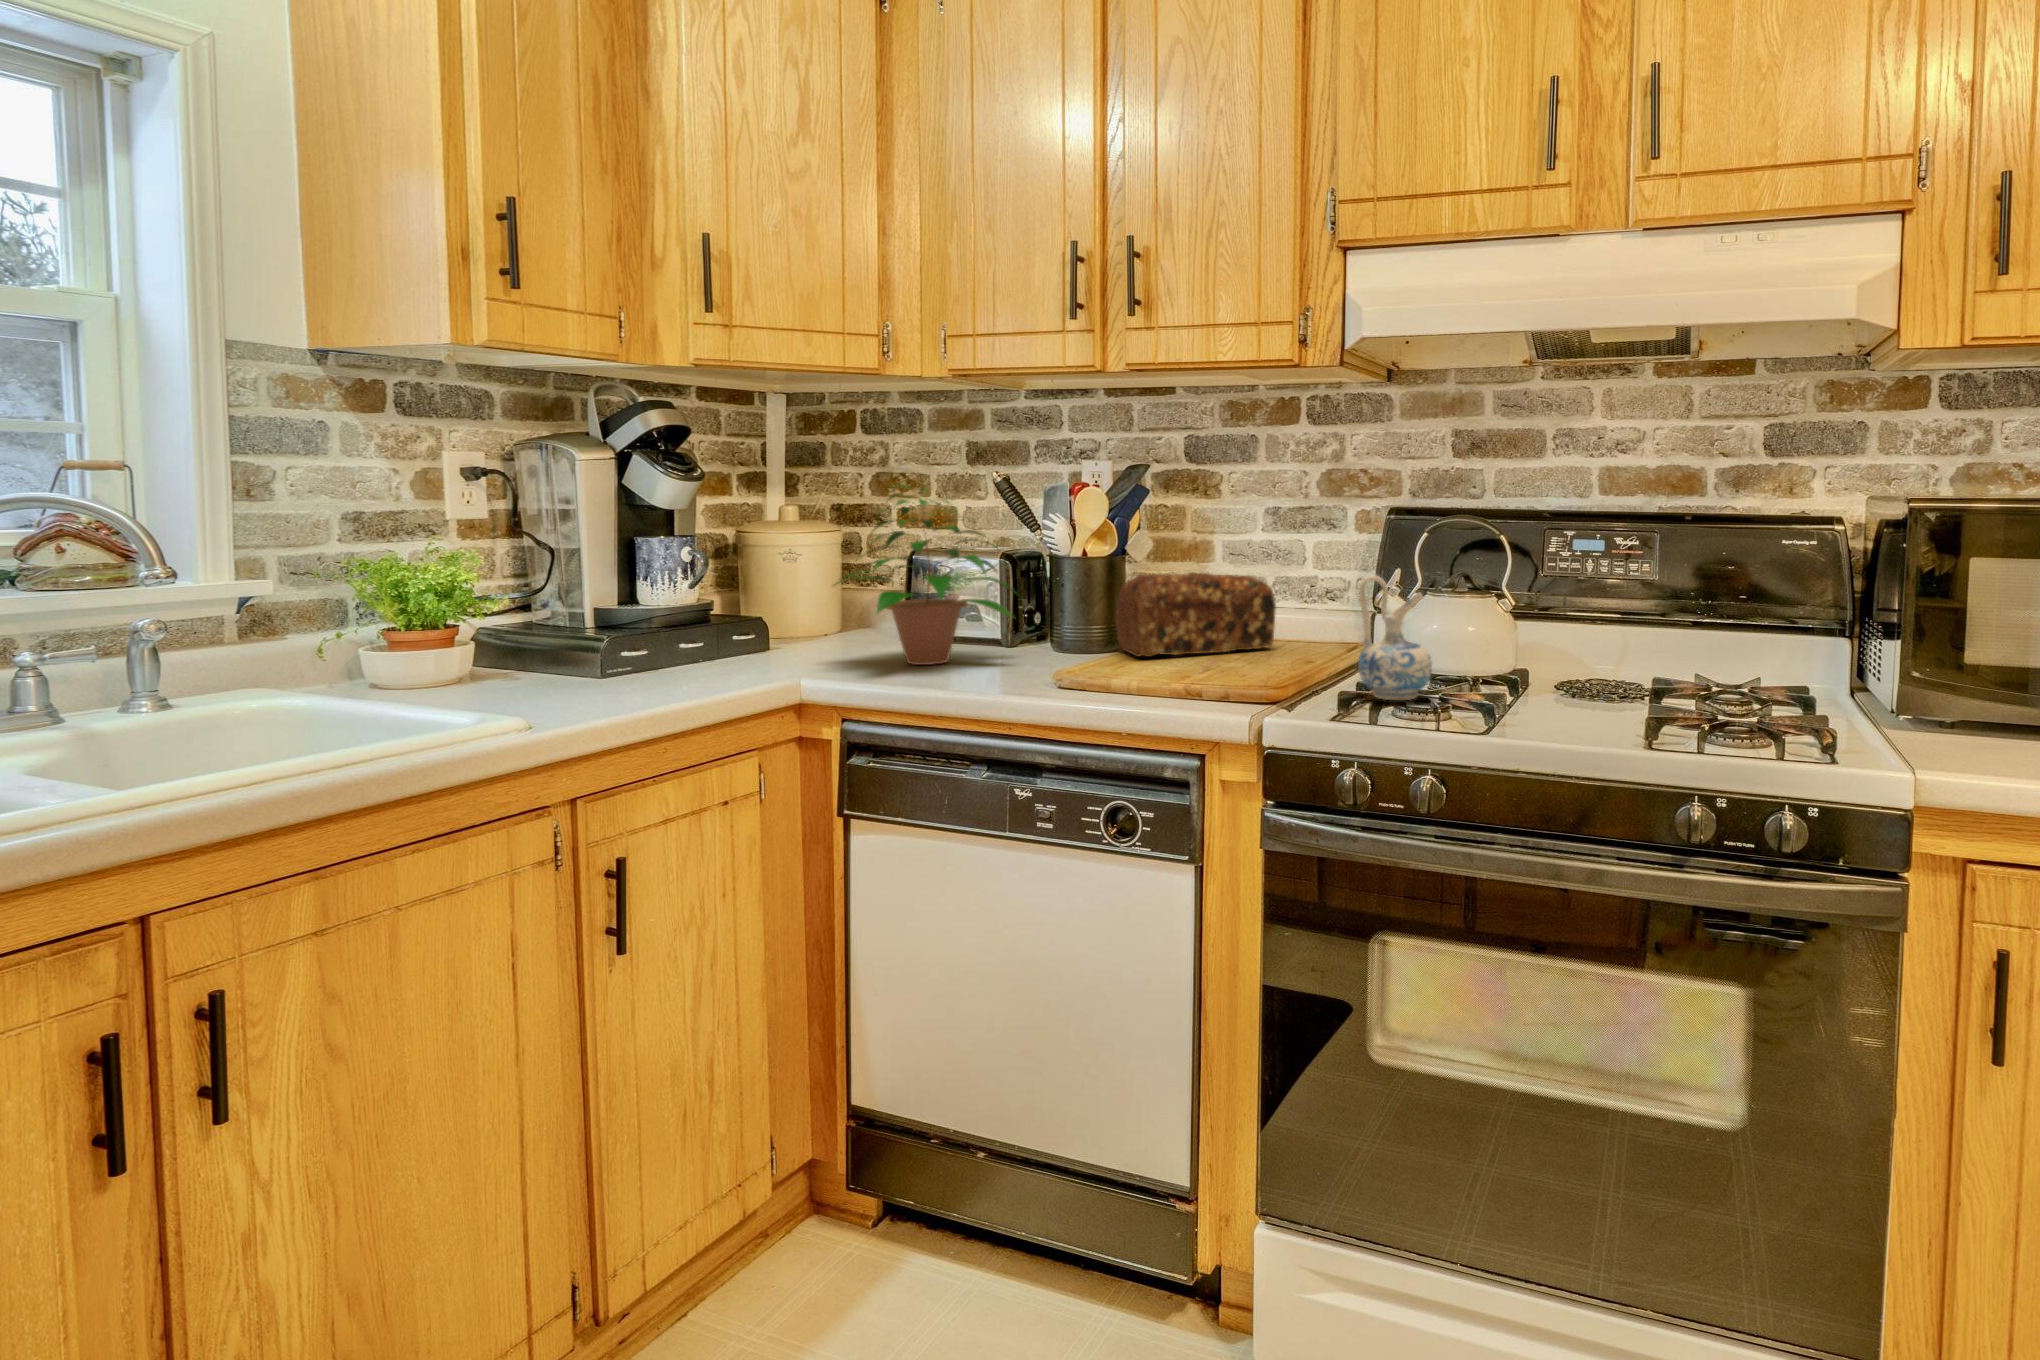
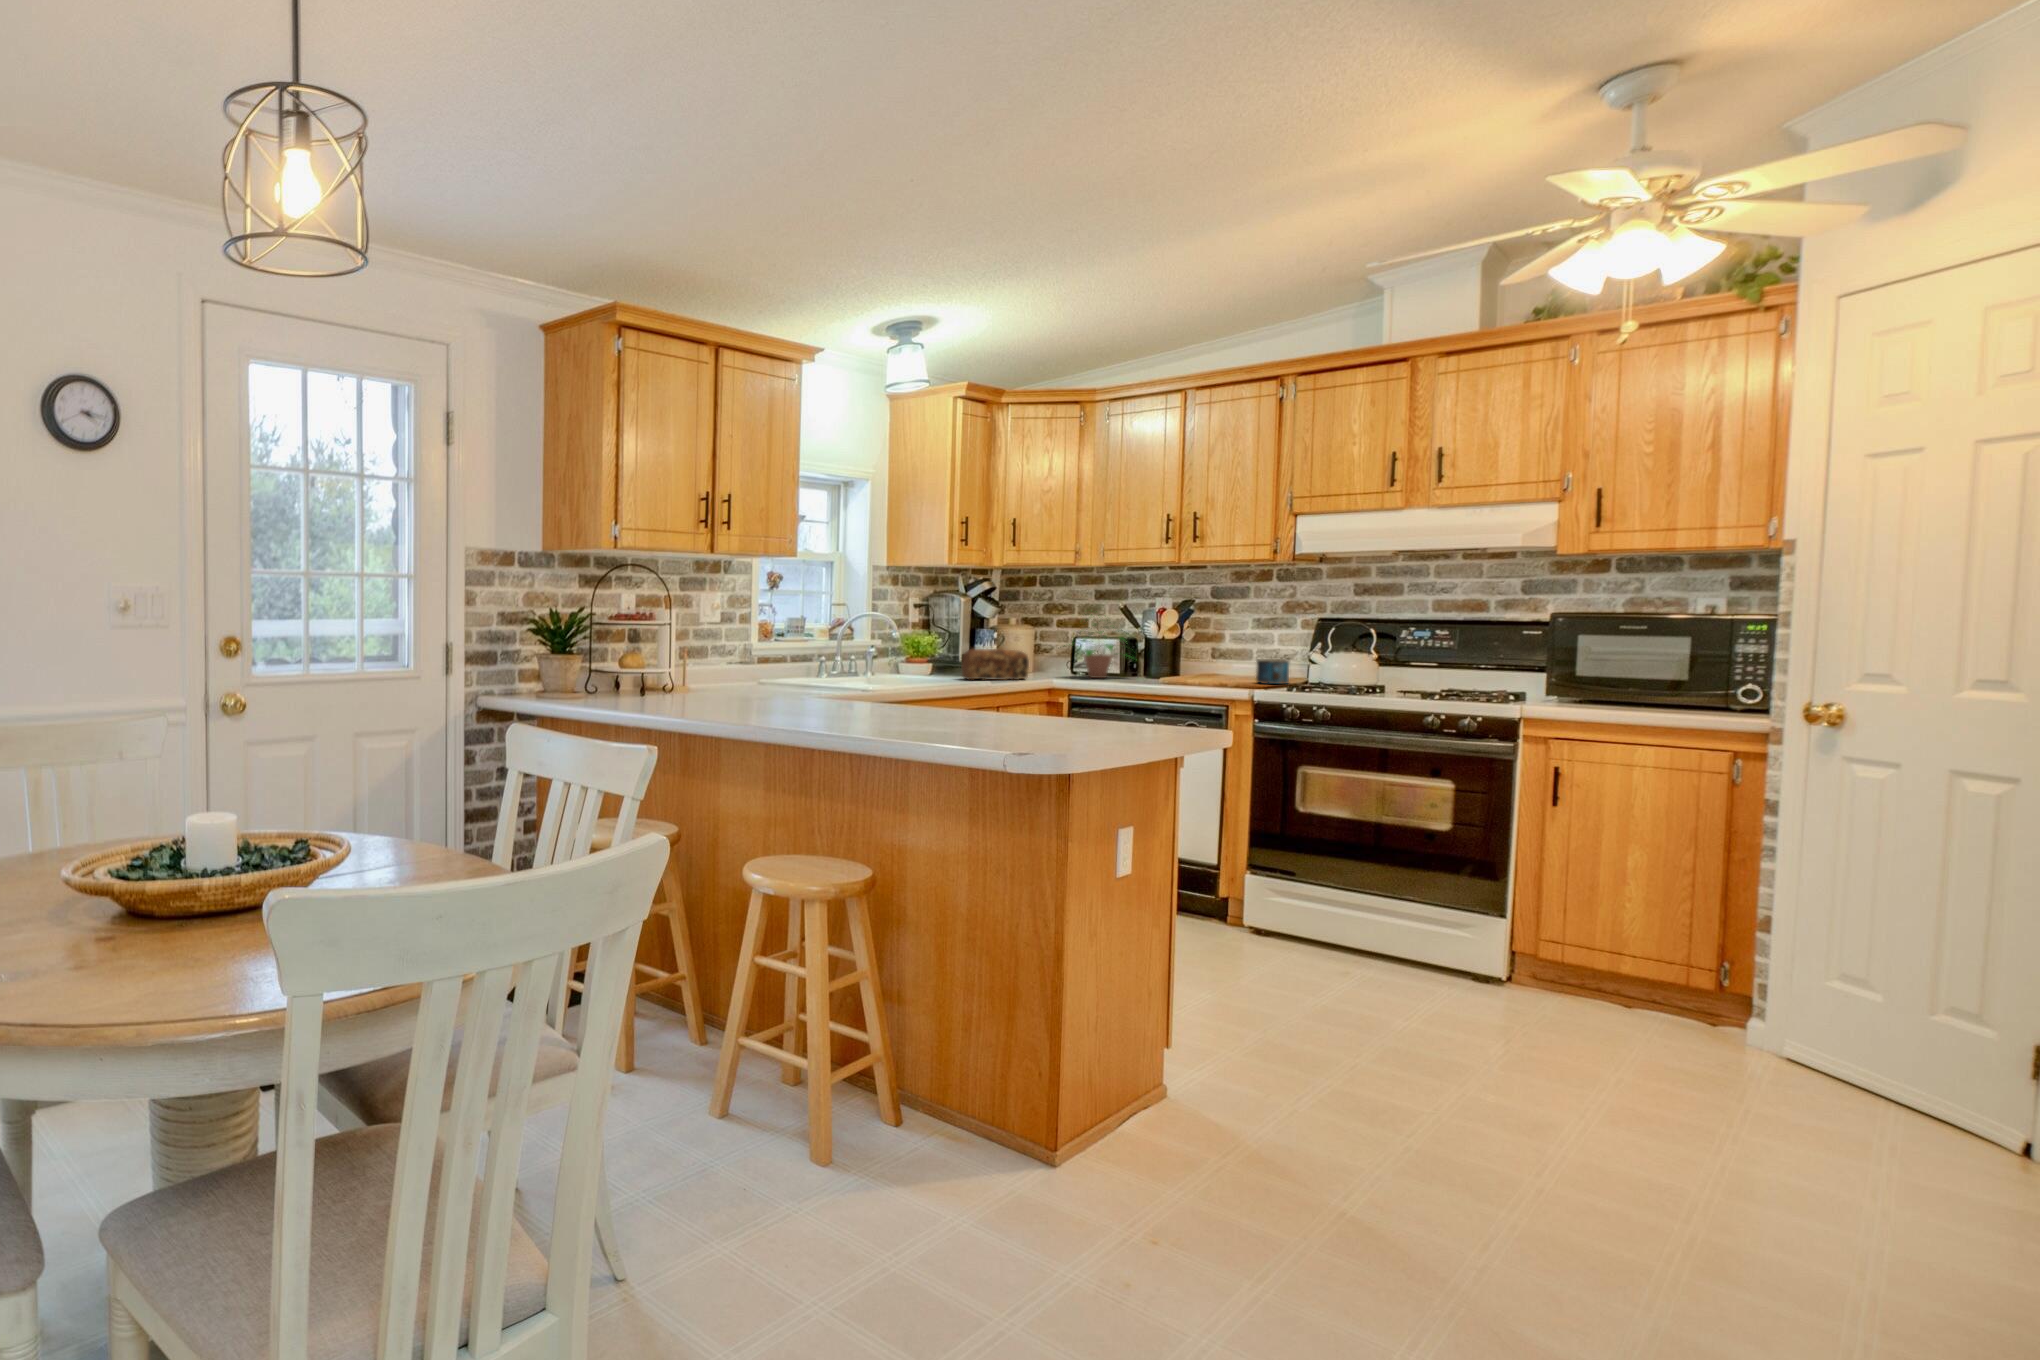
bread loaf: present [1115,573,1276,657] -> present [961,649,1029,680]
ceramic pitcher: present [1358,575,1432,700] -> none [1296,642,1328,687]
mug: none [1267,612,1344,682] -> present [1256,659,1289,684]

